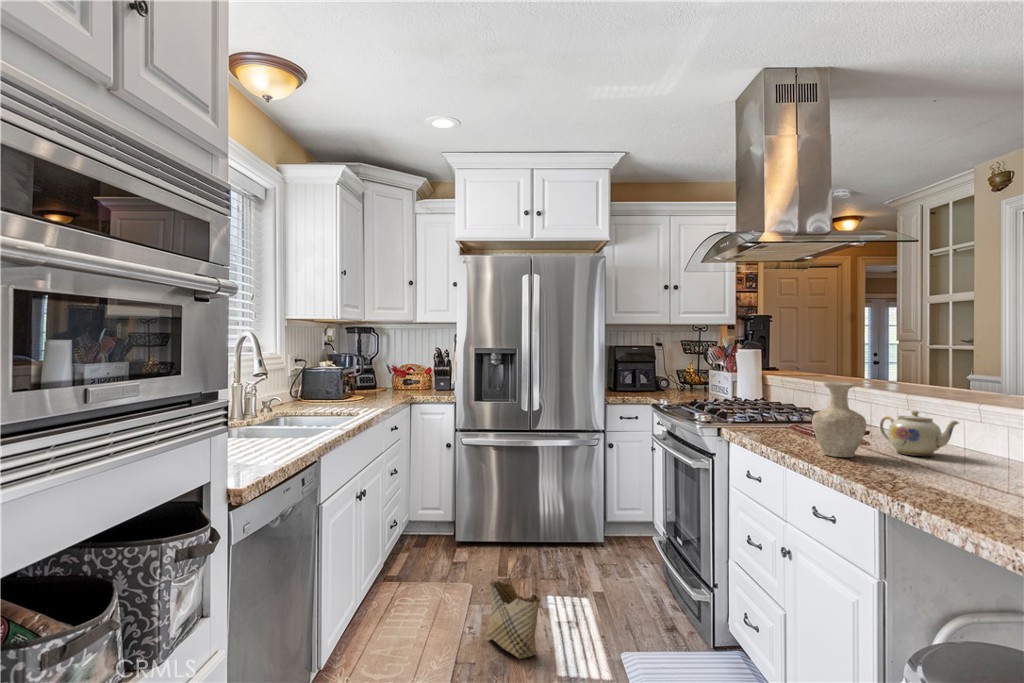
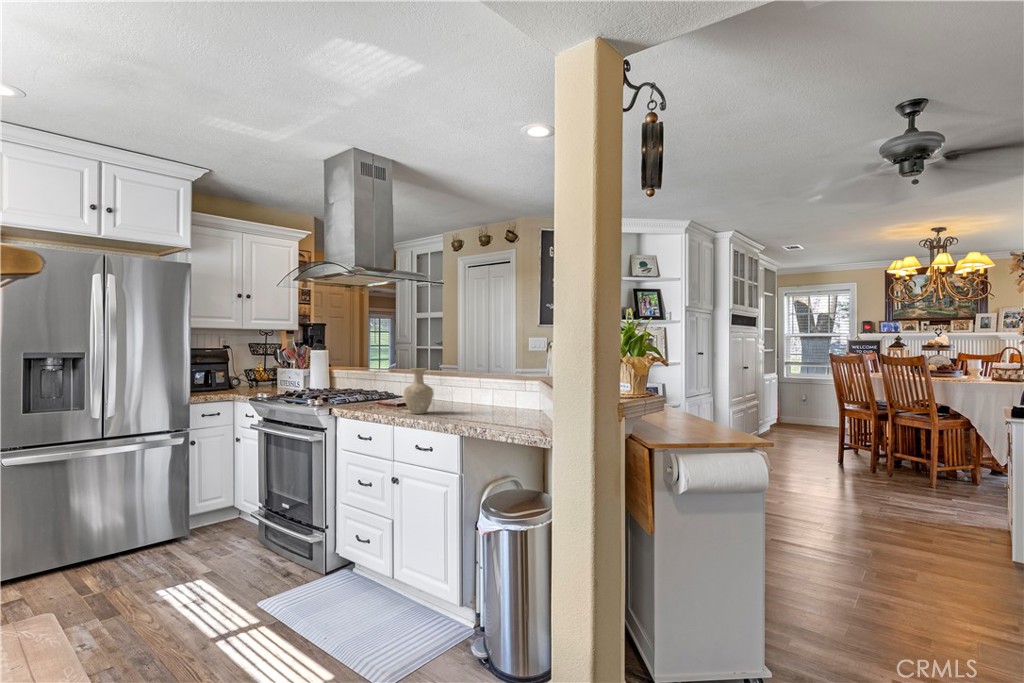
teapot: present [880,411,959,456] -> none [434,383,474,409]
woven basket: present [487,556,540,659] -> none [112,549,182,642]

